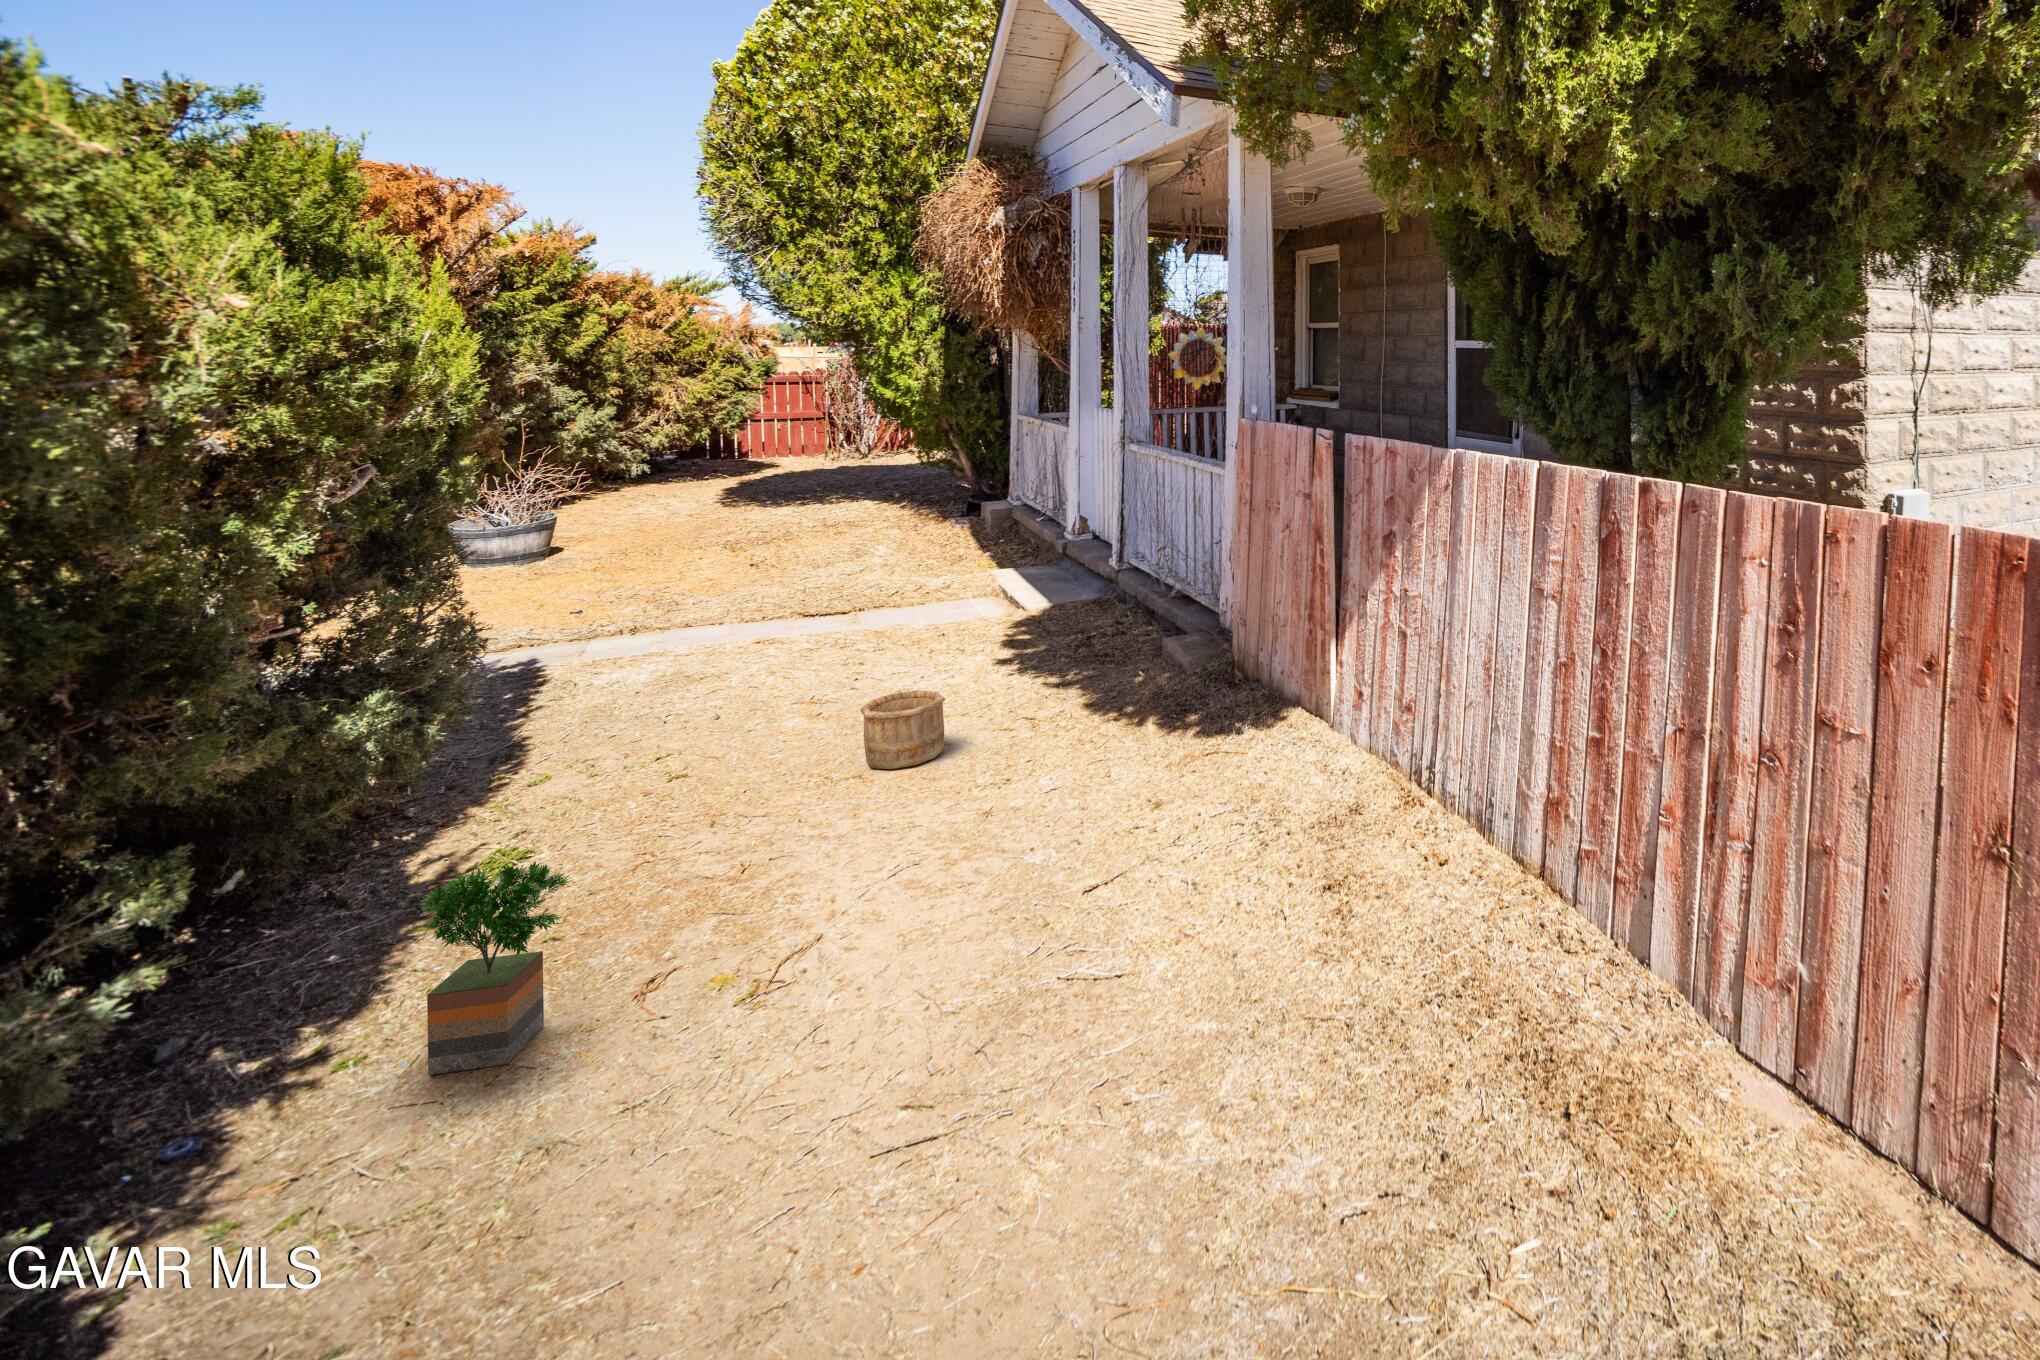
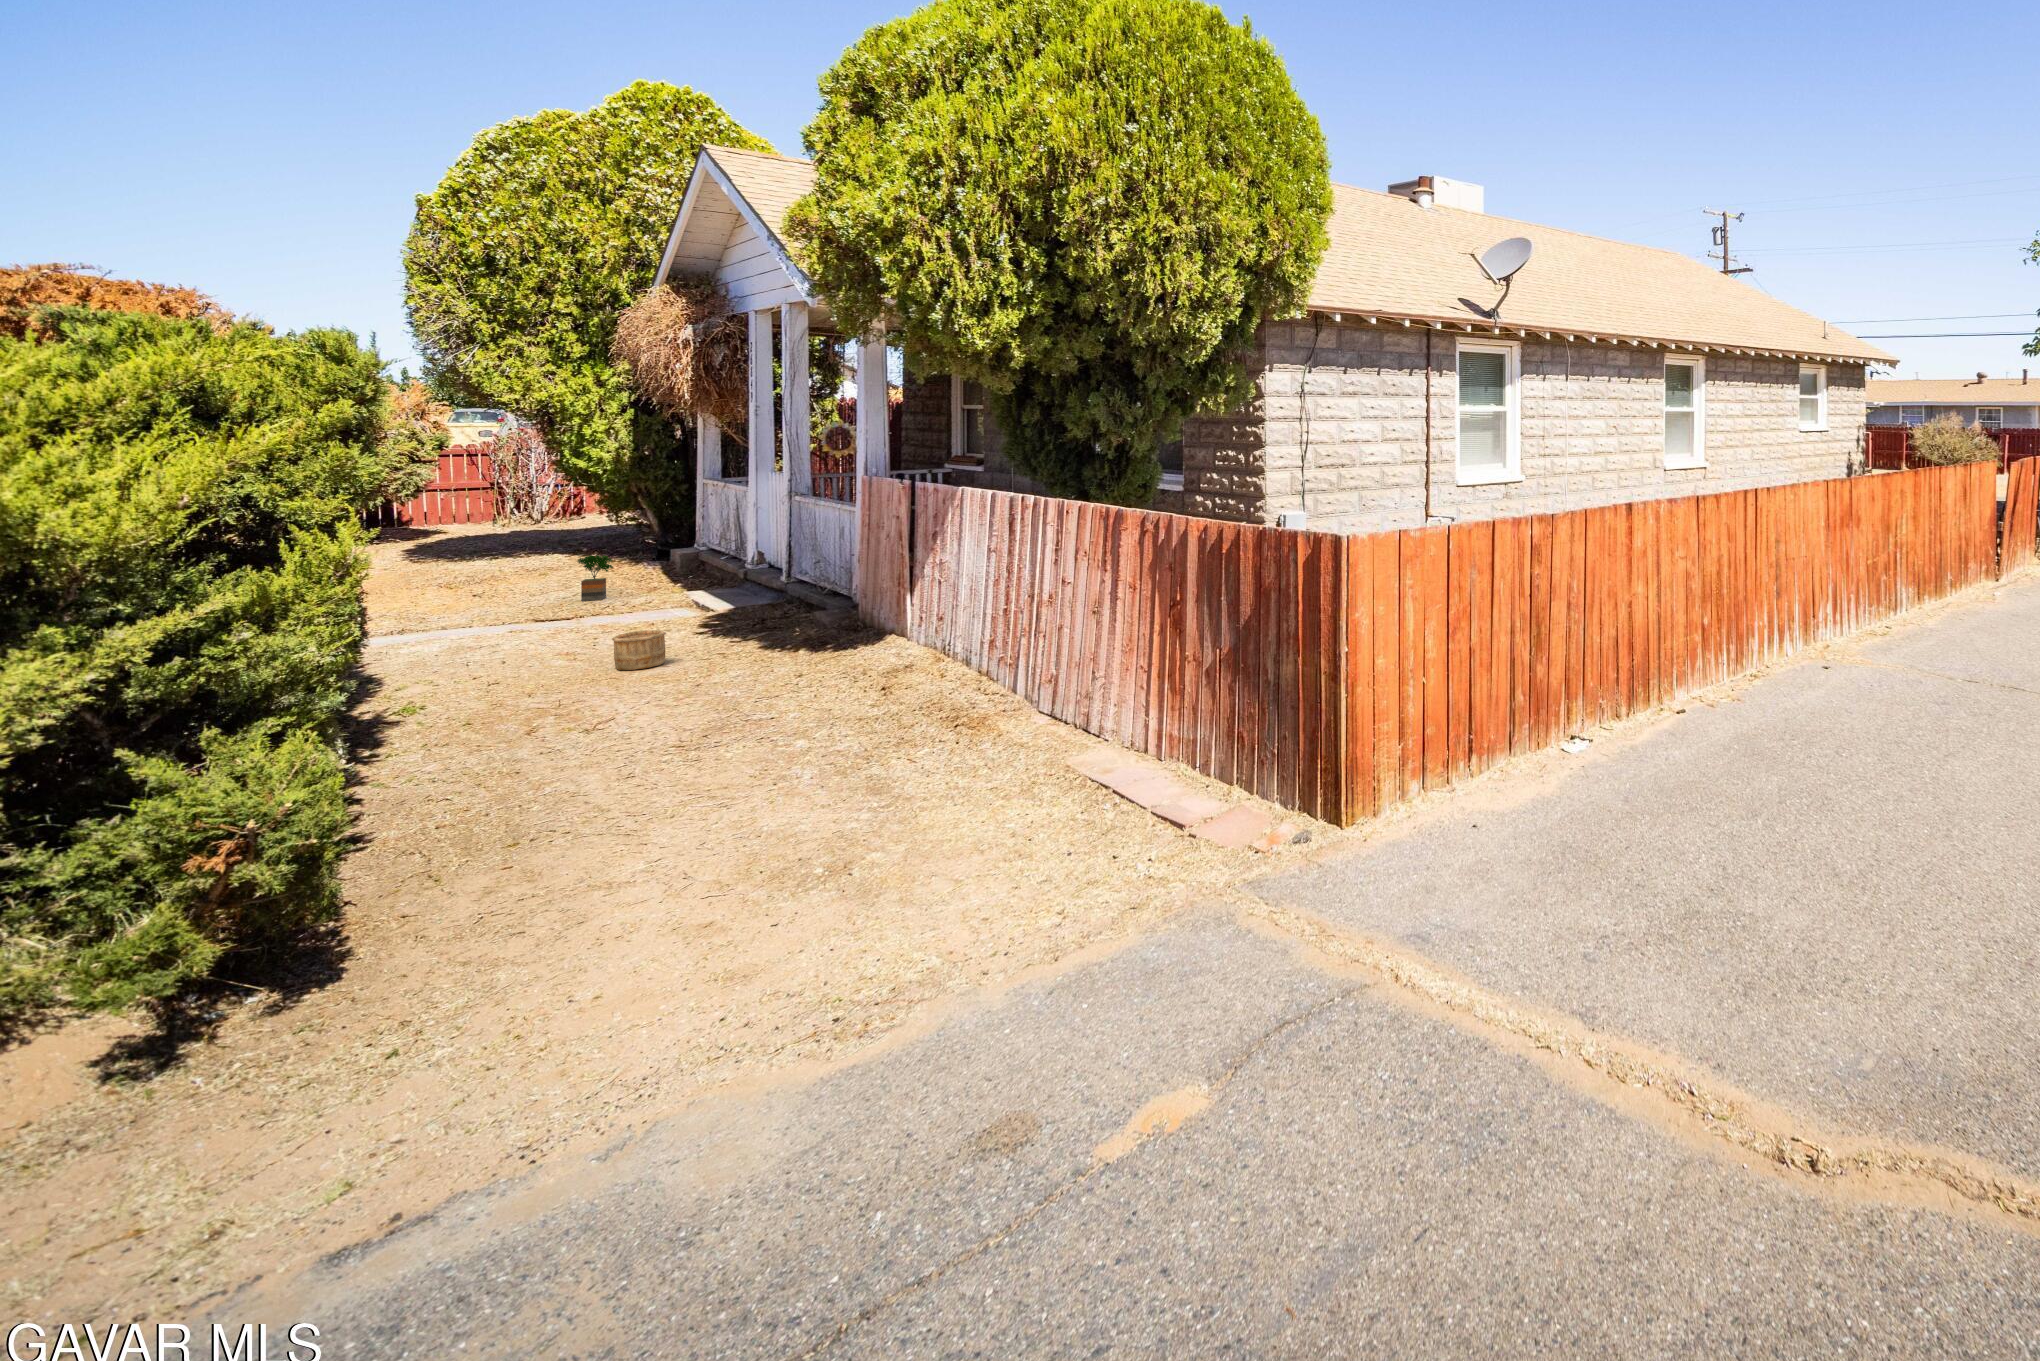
potted tree: present [421,862,568,1075] -> present [577,555,613,601]

